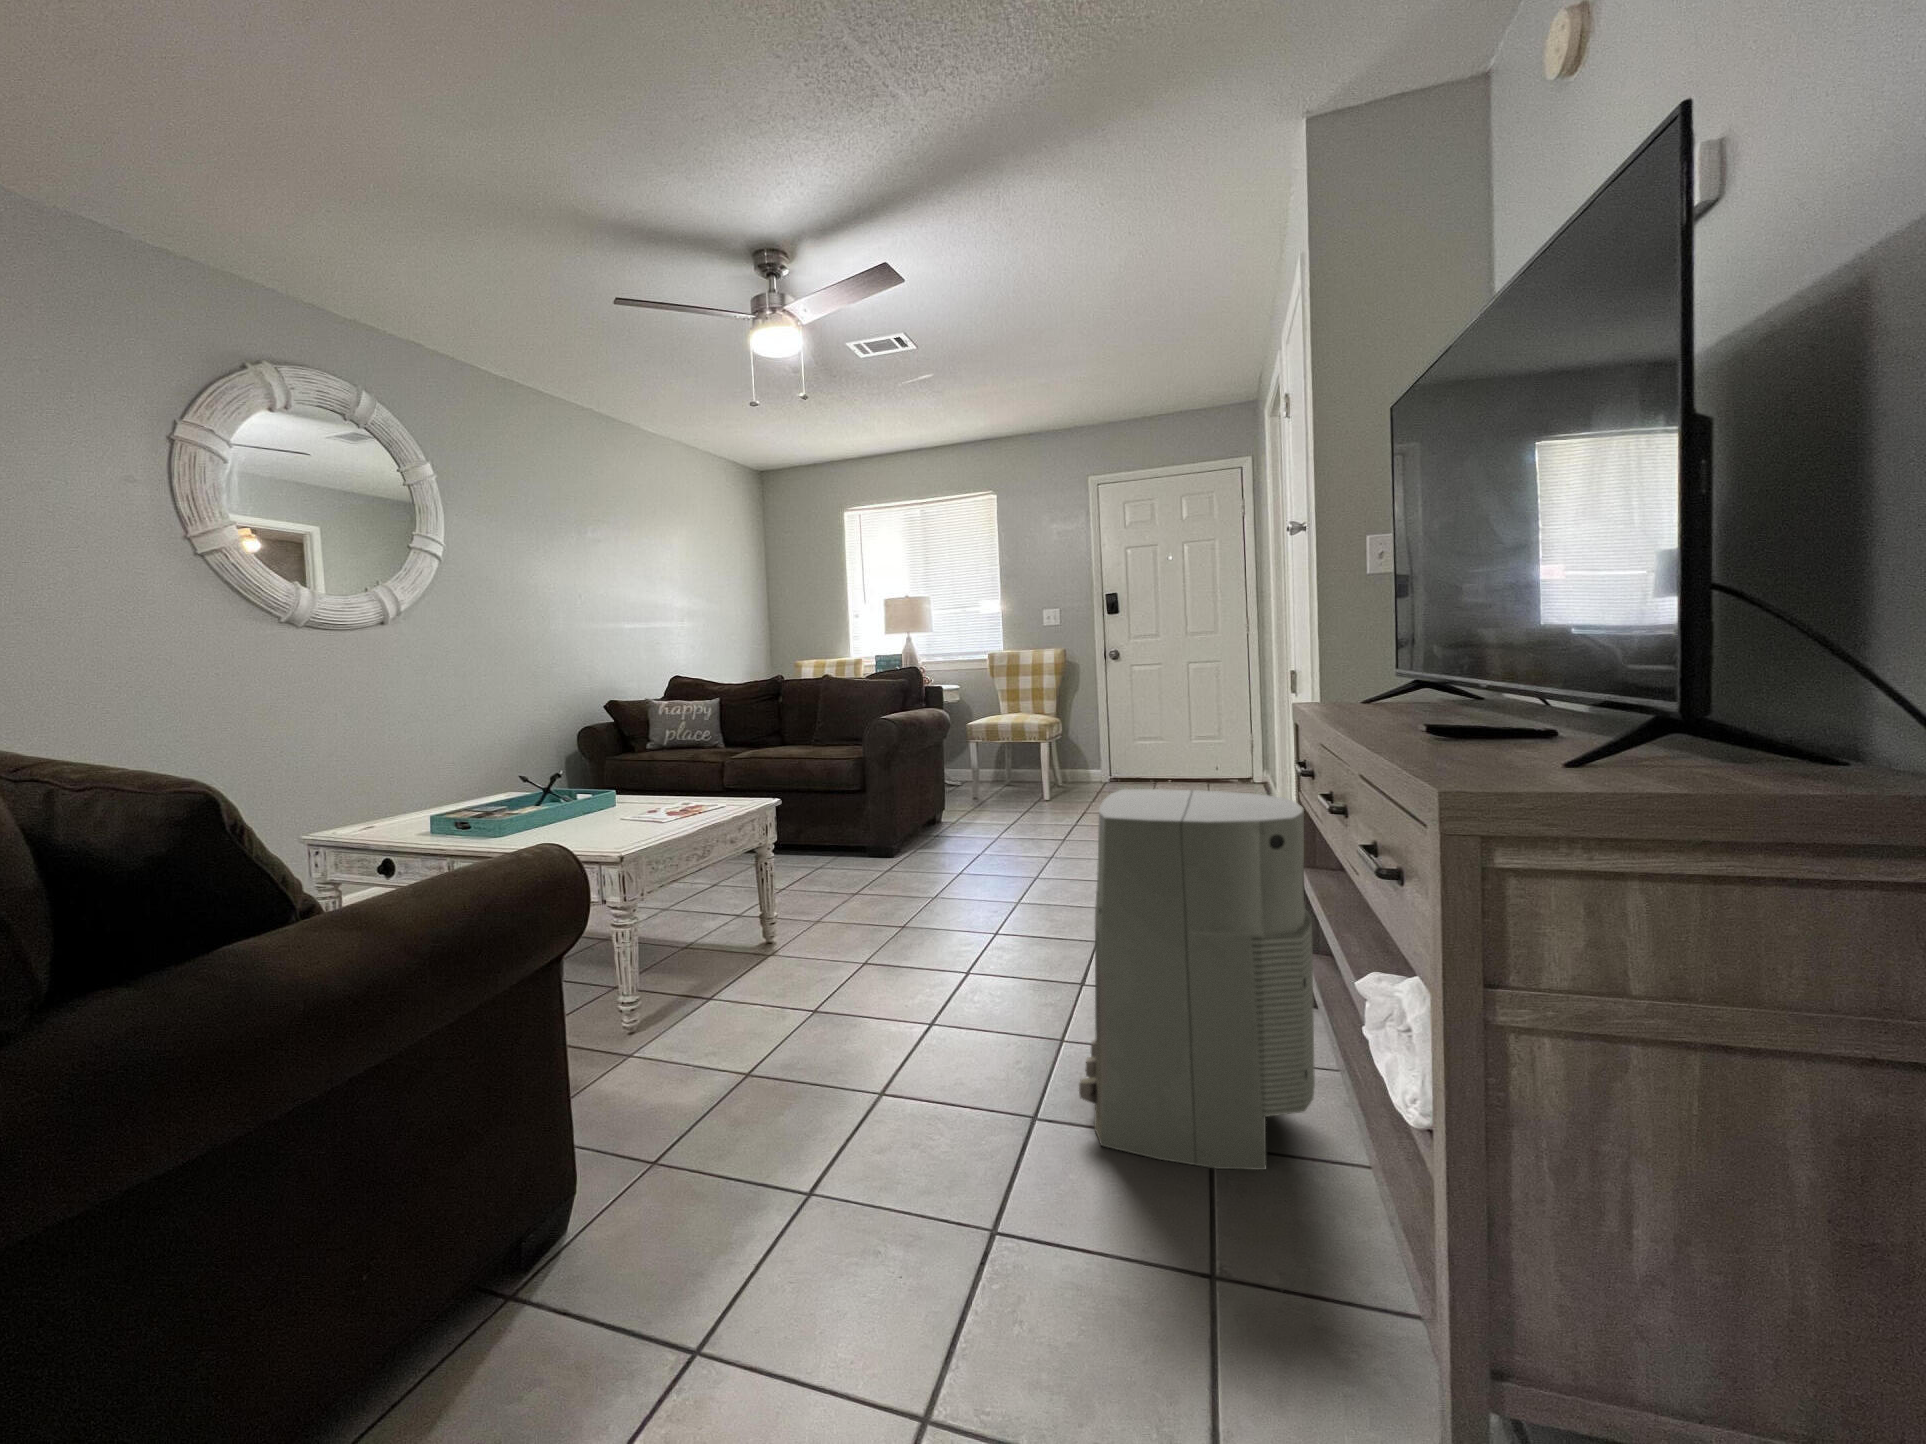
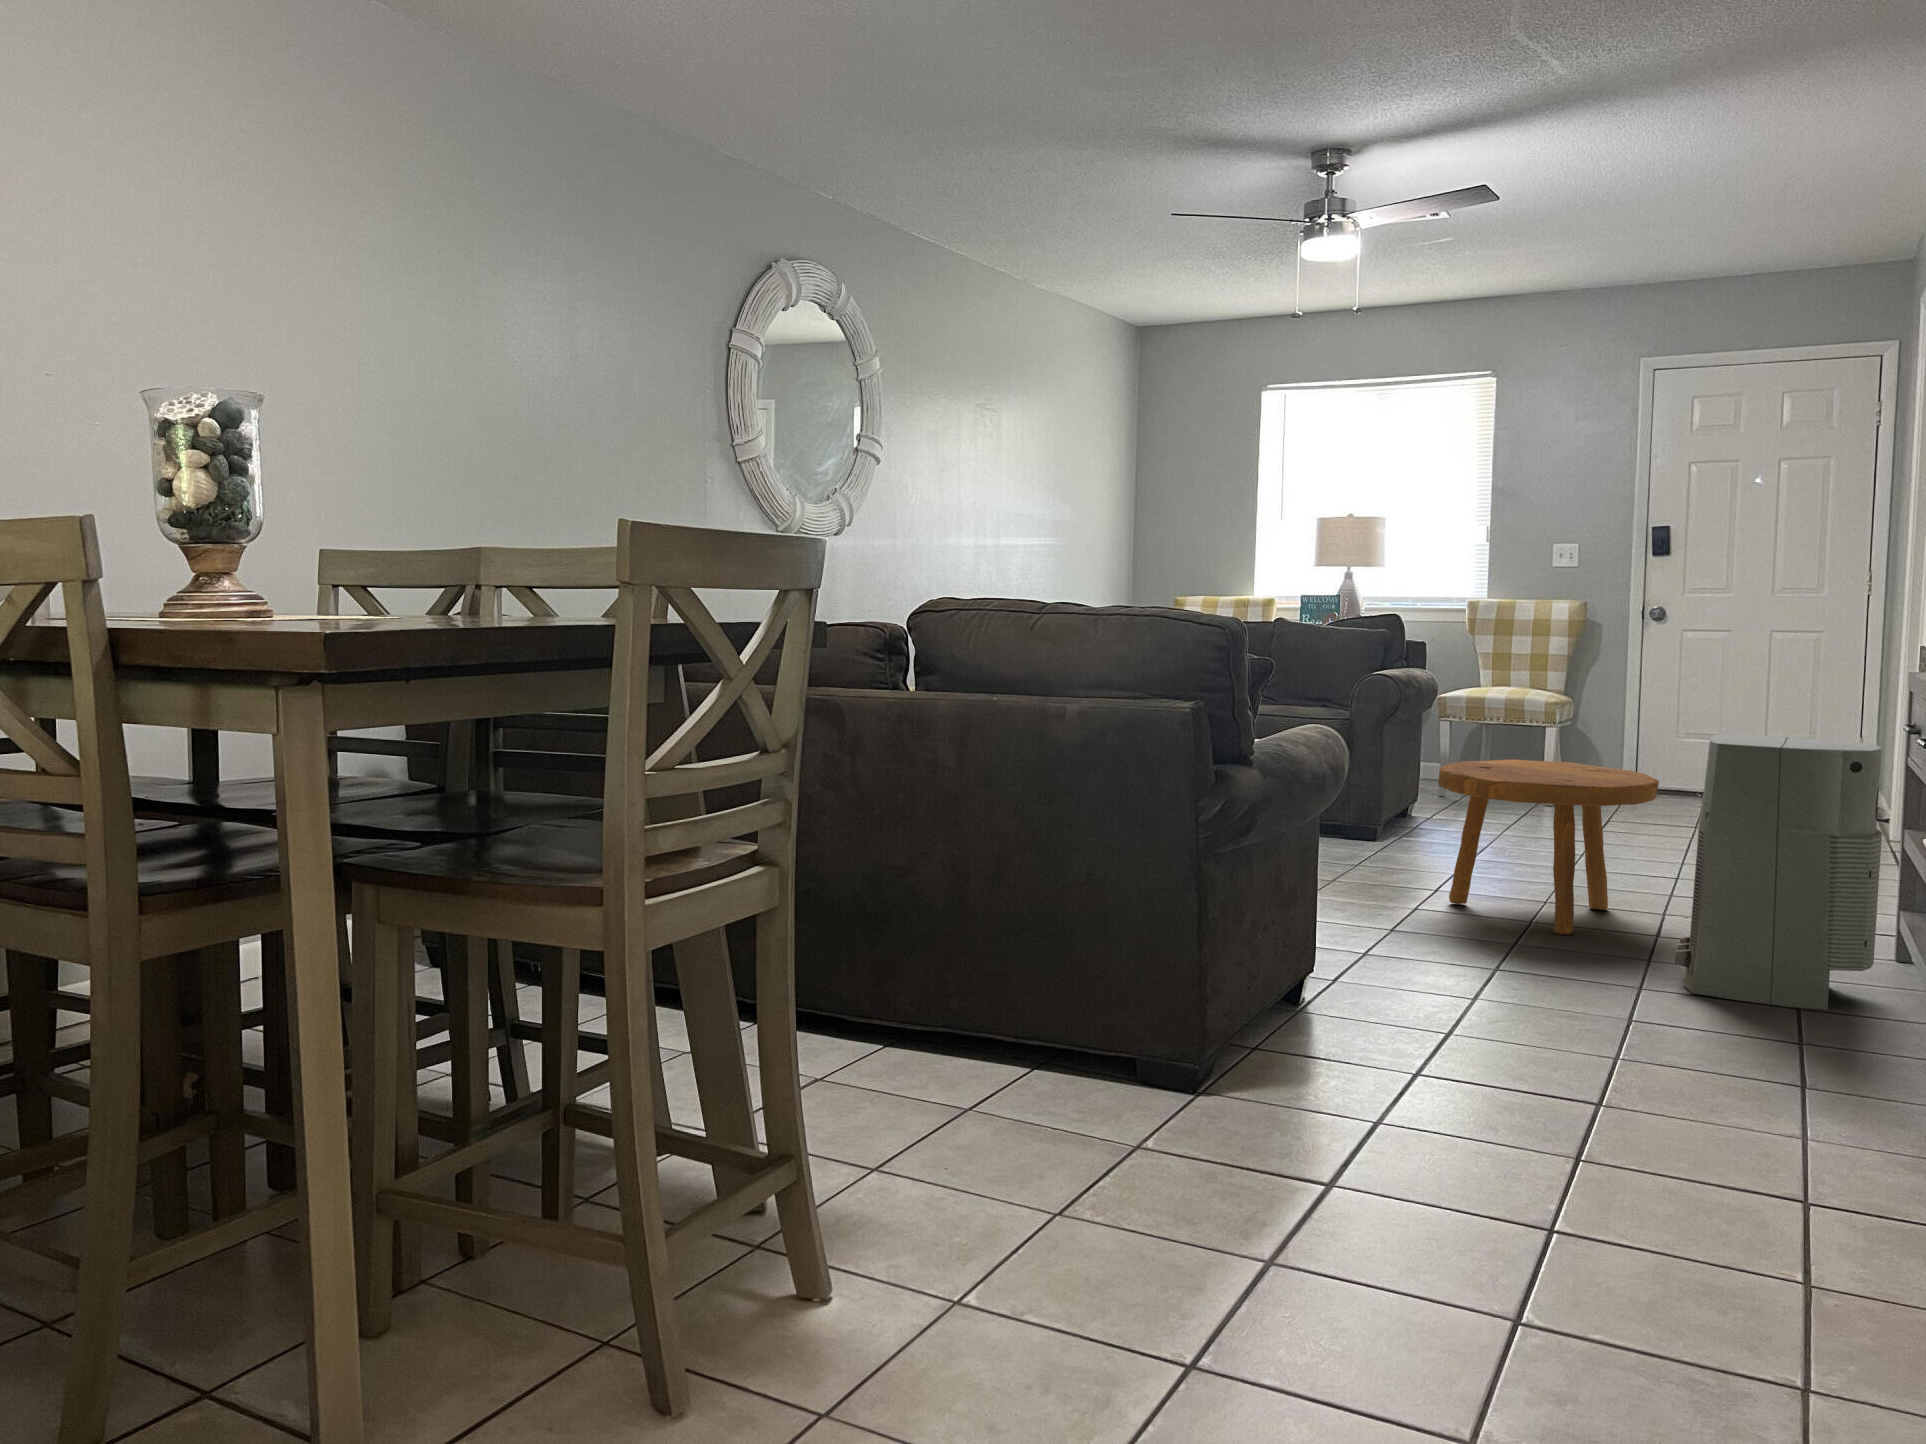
footstool: none [871,800,1080,1003] -> present [1438,759,1659,935]

